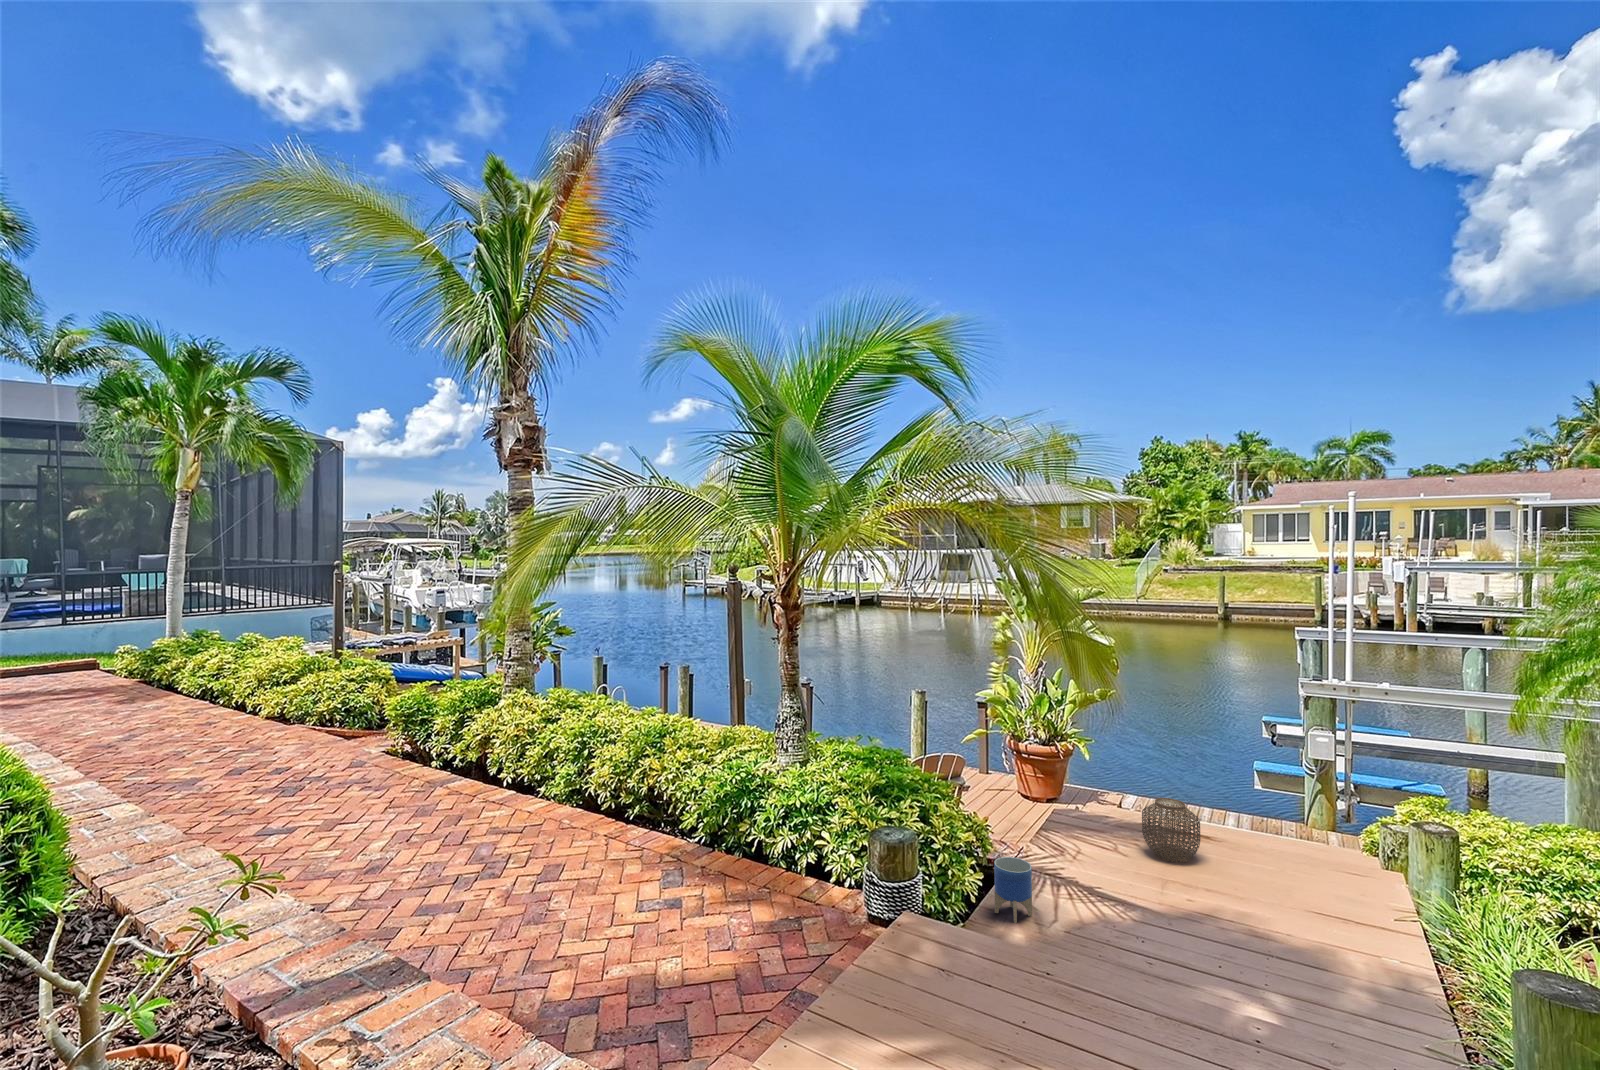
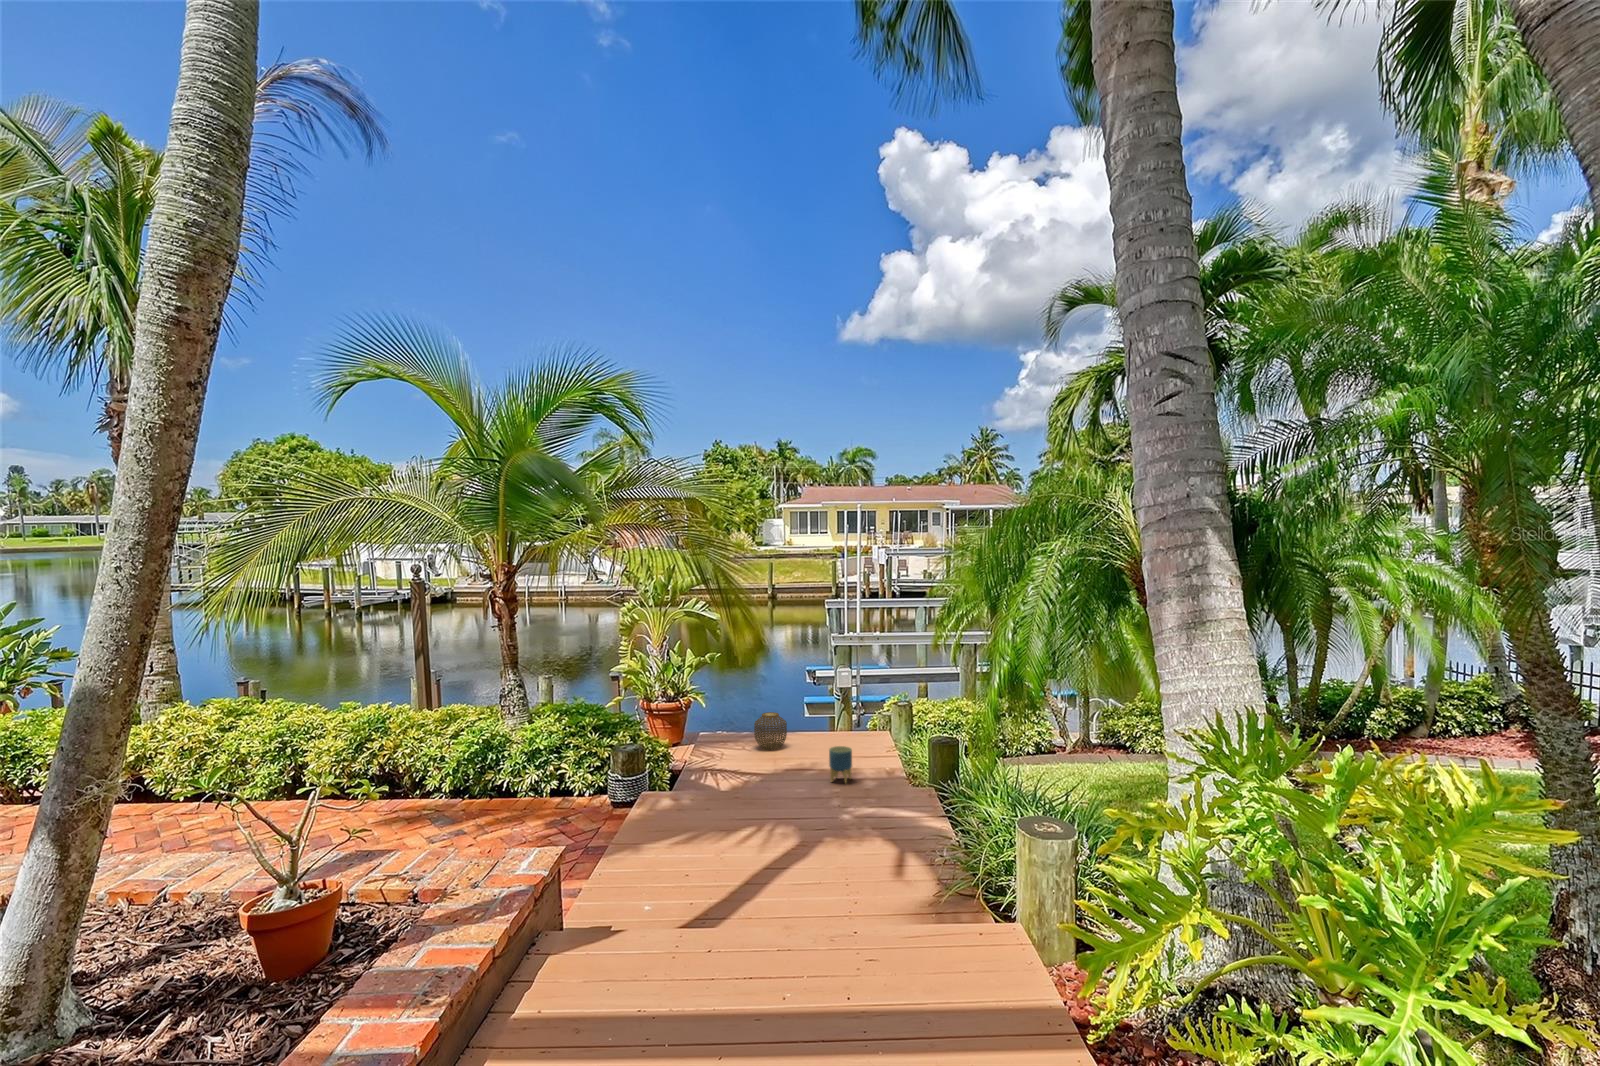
planter: present [994,857,1032,923] -> present [829,746,852,783]

